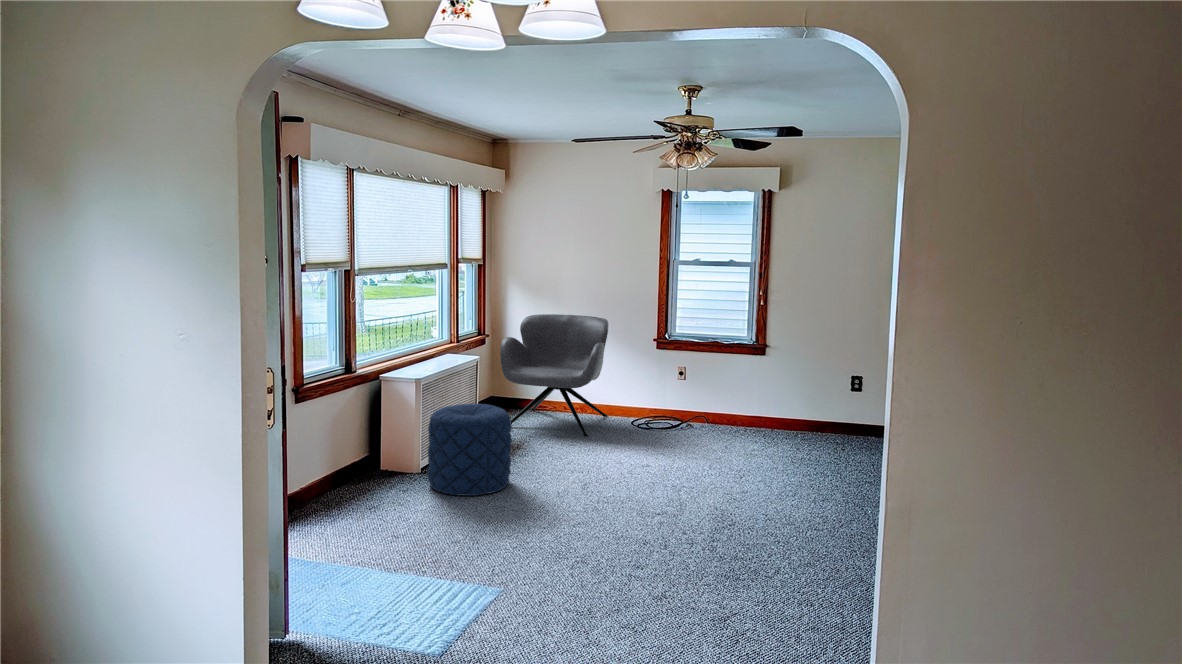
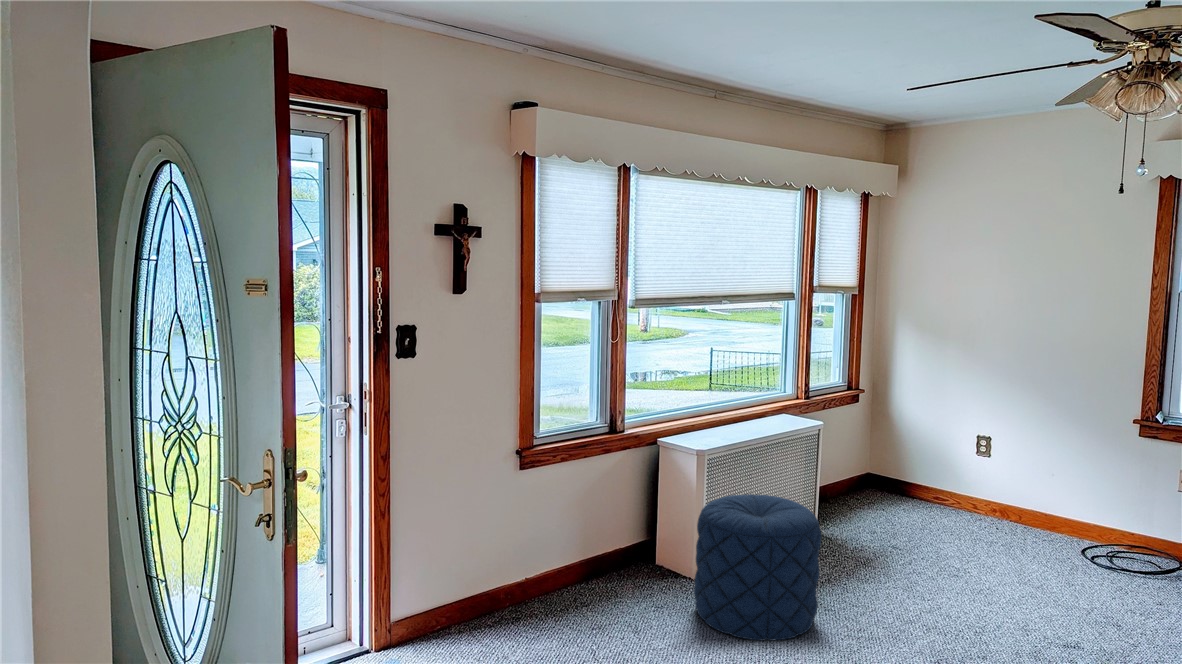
armchair: present [500,314,608,436] -> none [860,367,1046,562]

